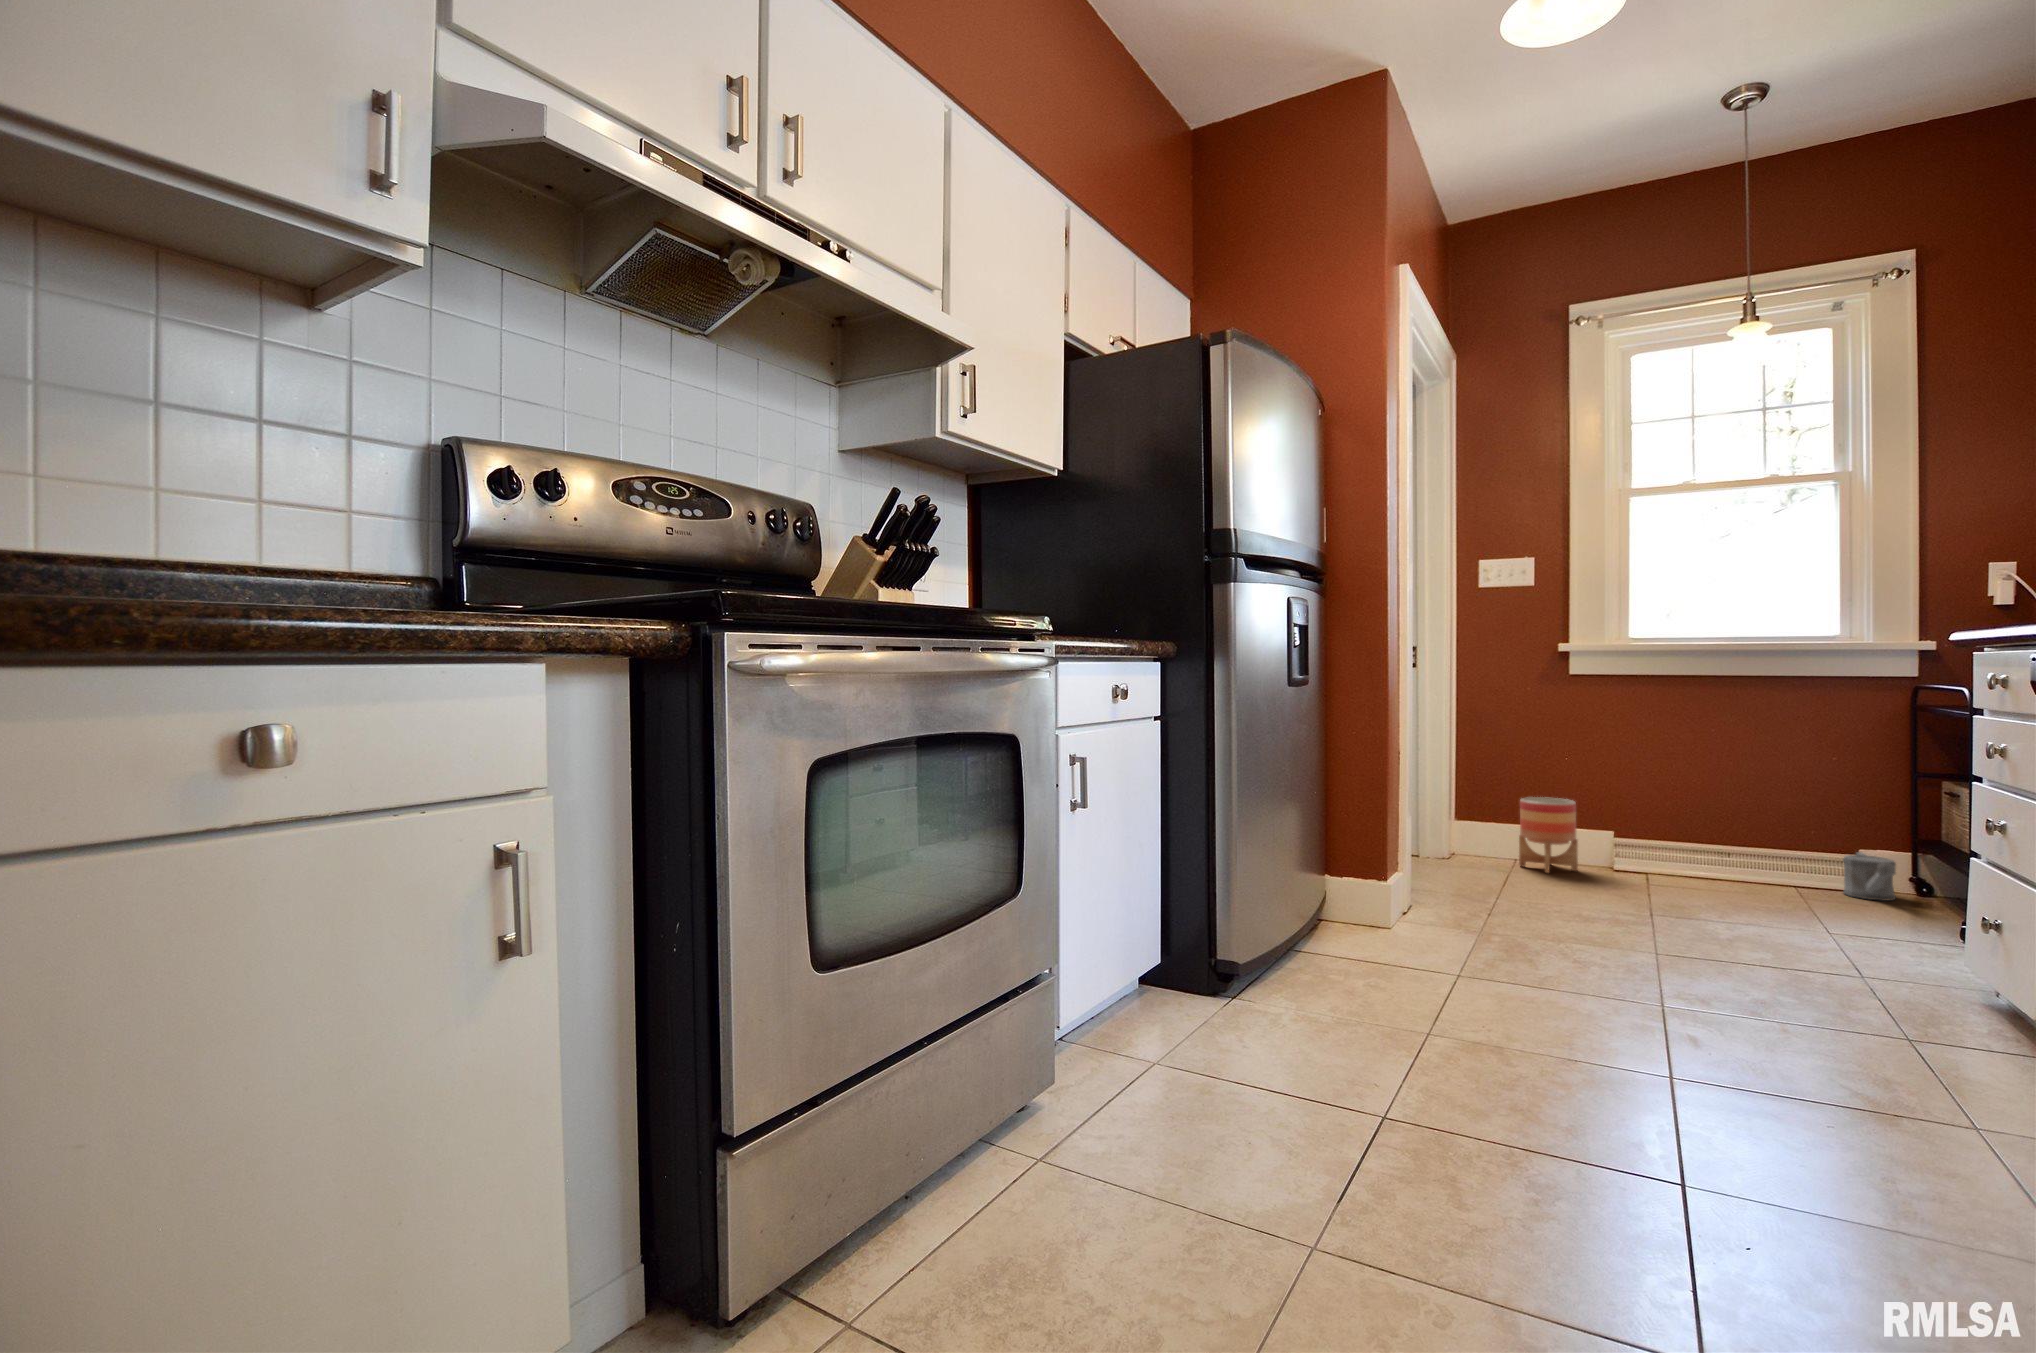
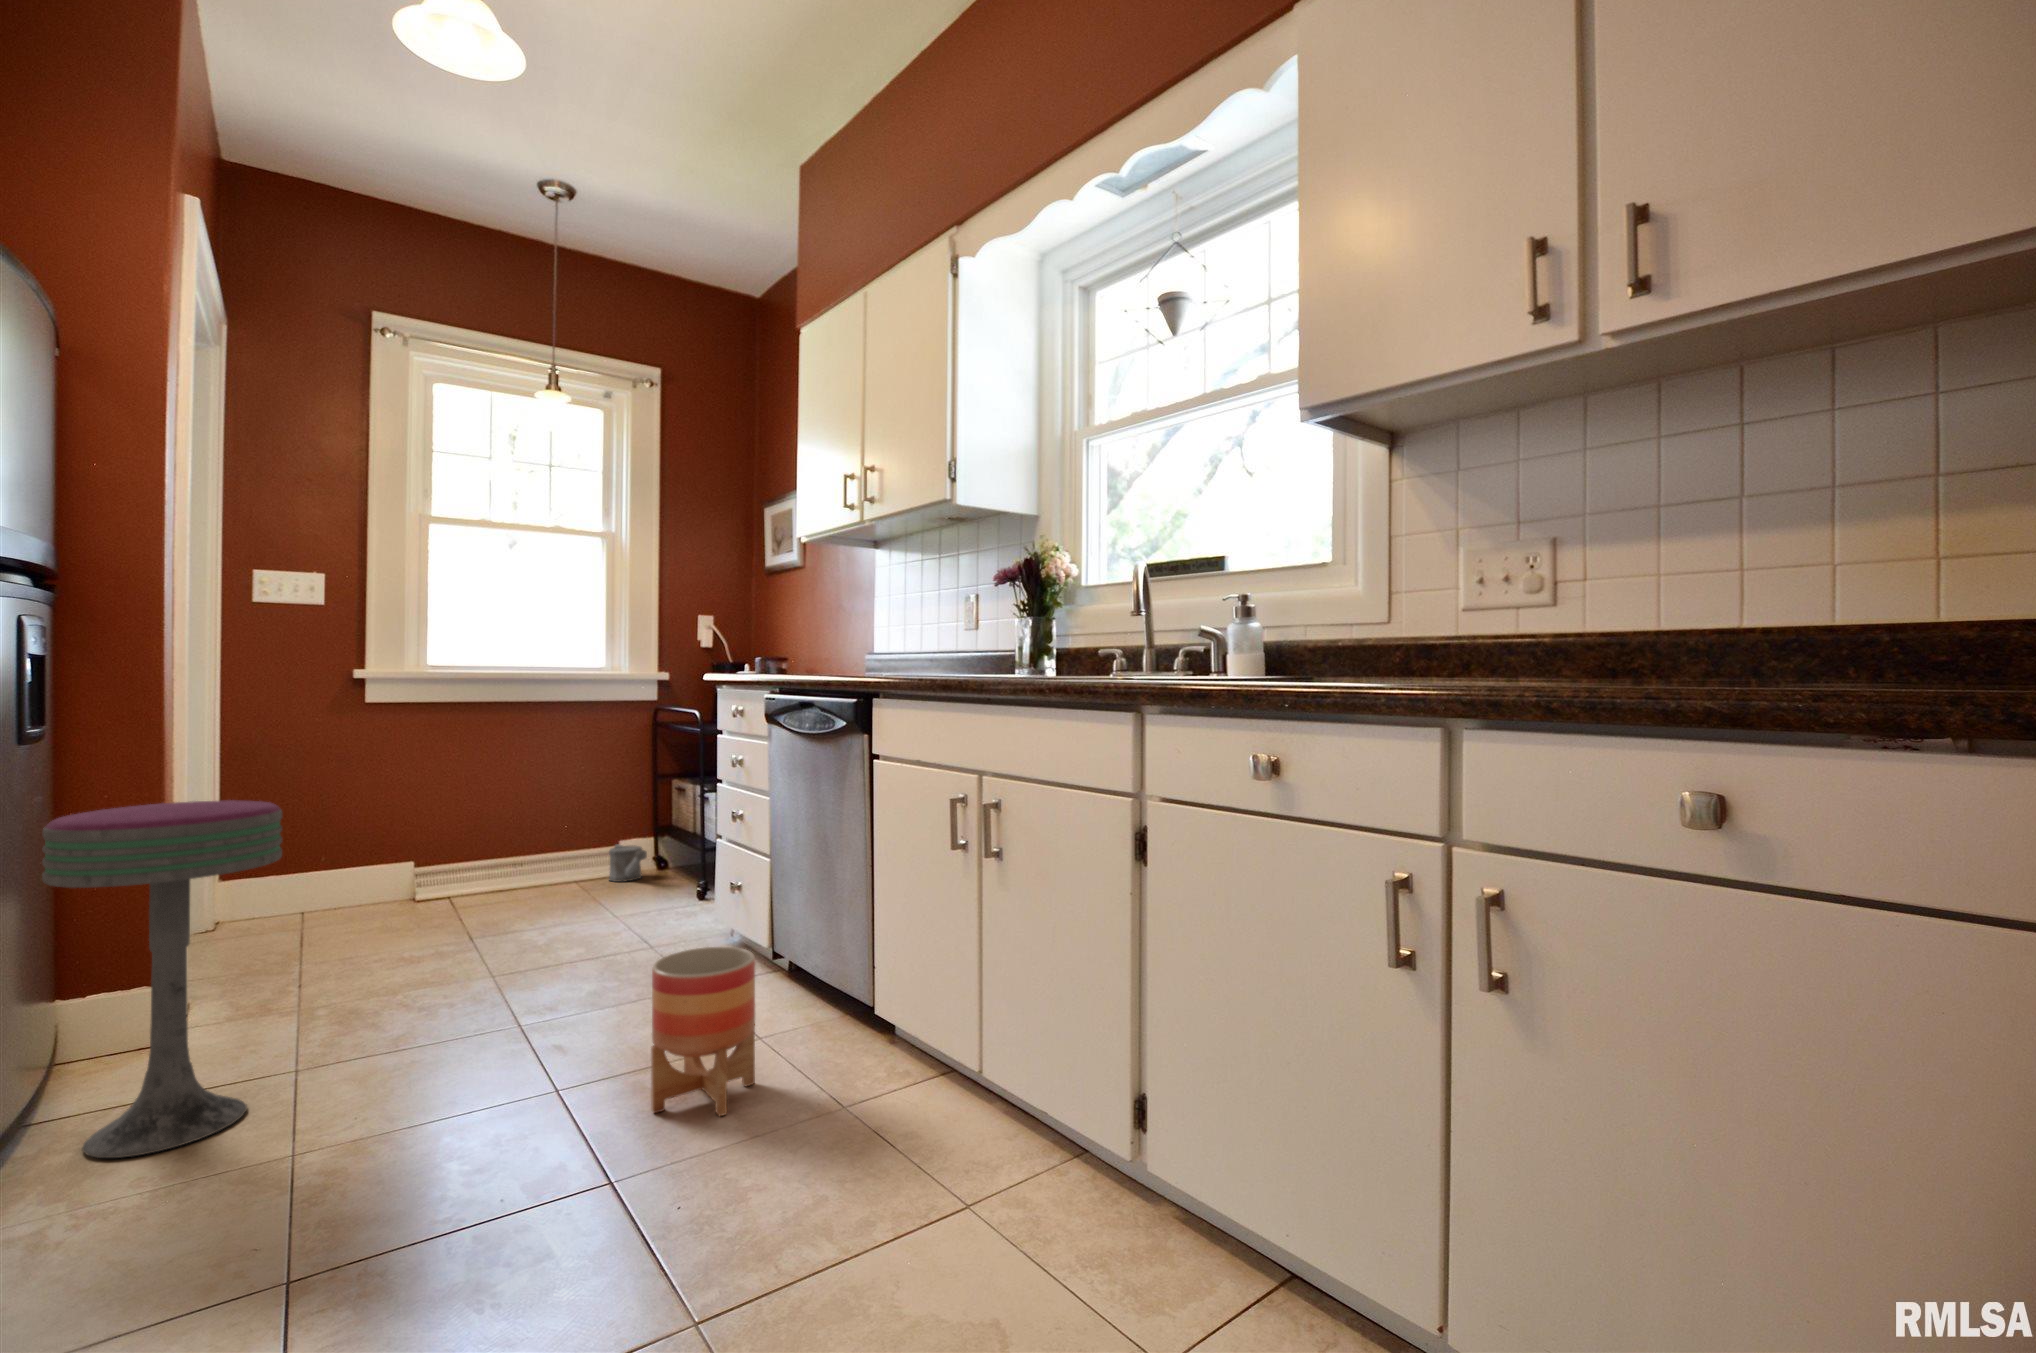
bar stool: none [1304,743,1440,991] -> present [42,800,282,1158]
planter: present [1519,797,1578,873] -> present [651,947,755,1116]

